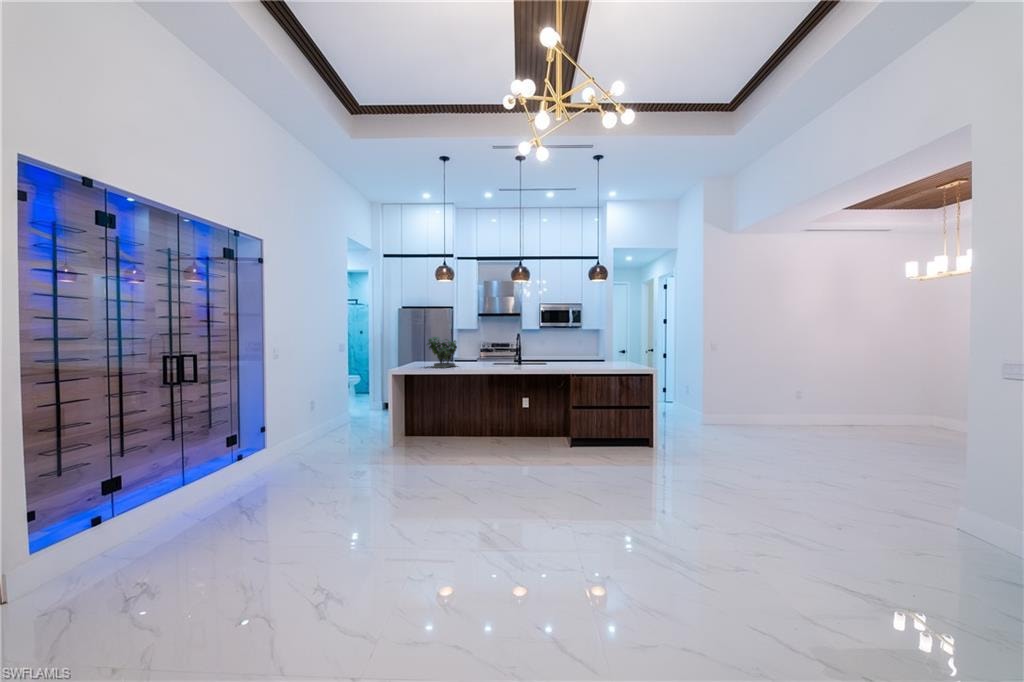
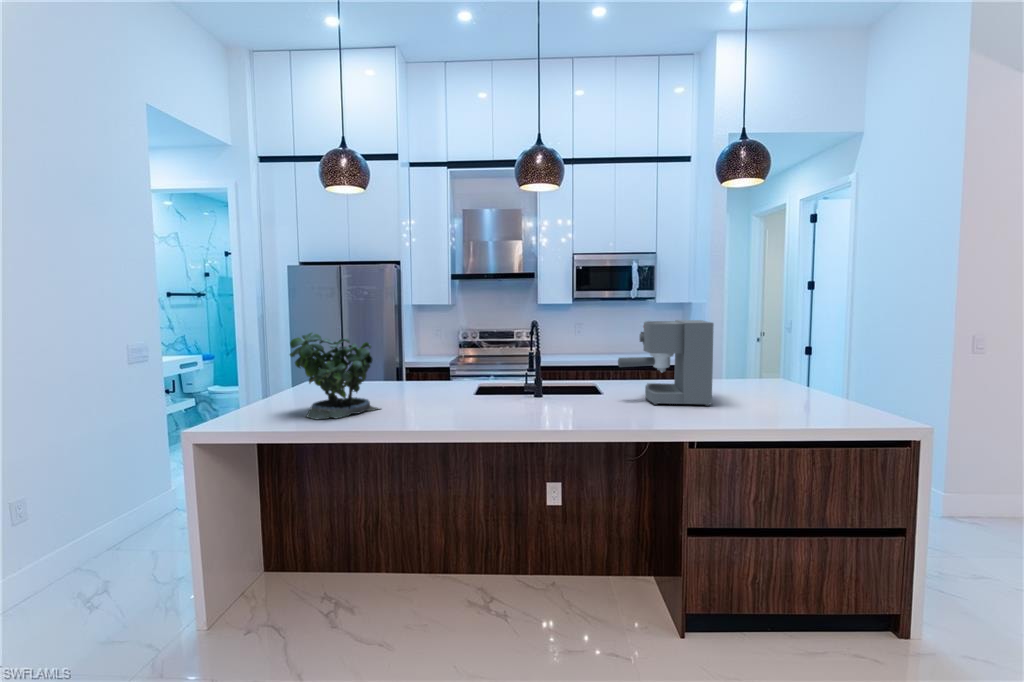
coffee maker: none [551,334,585,366] -> present [618,320,714,406]

